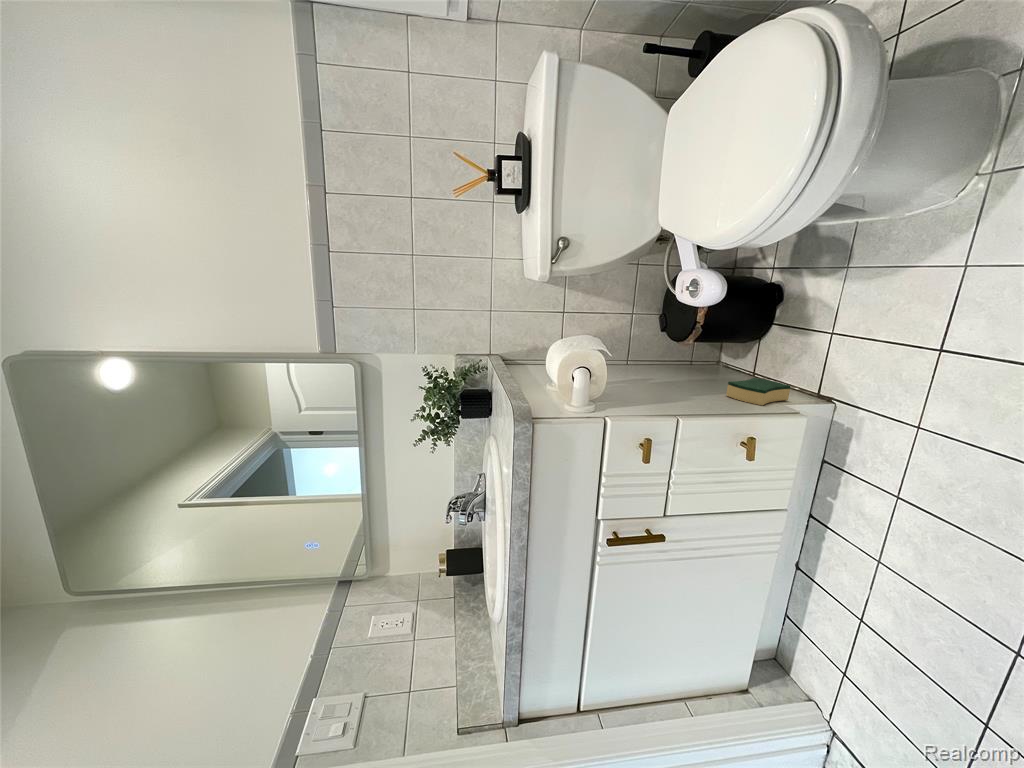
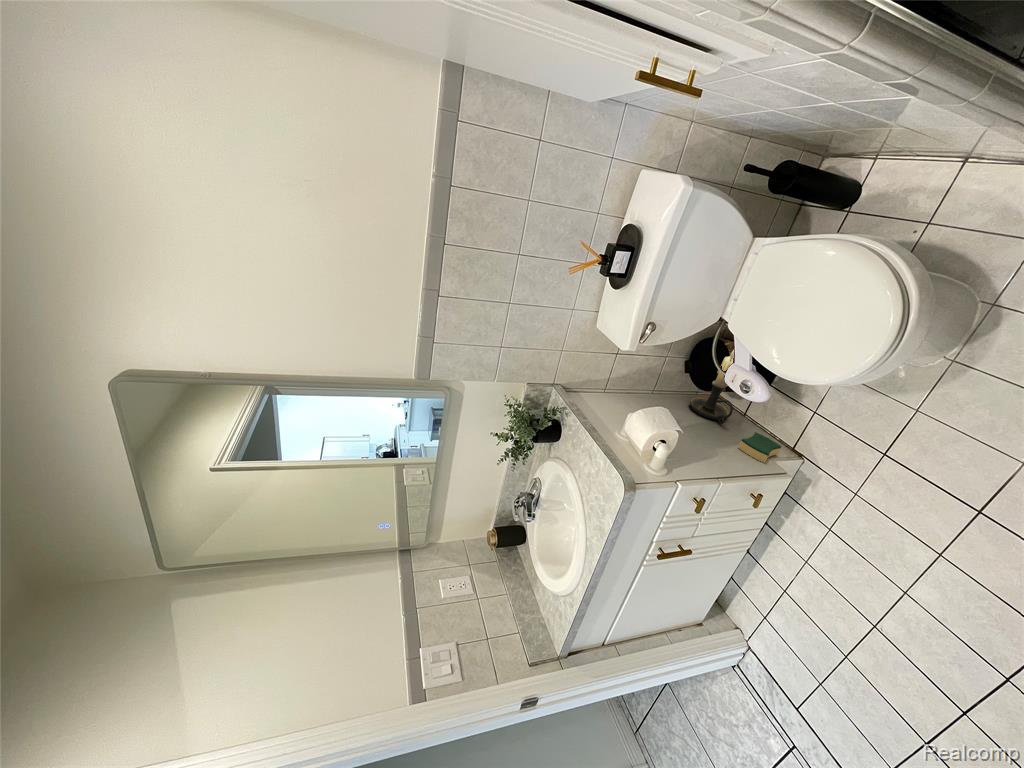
candle holder: none [674,282,727,382] -> present [690,350,734,424]

